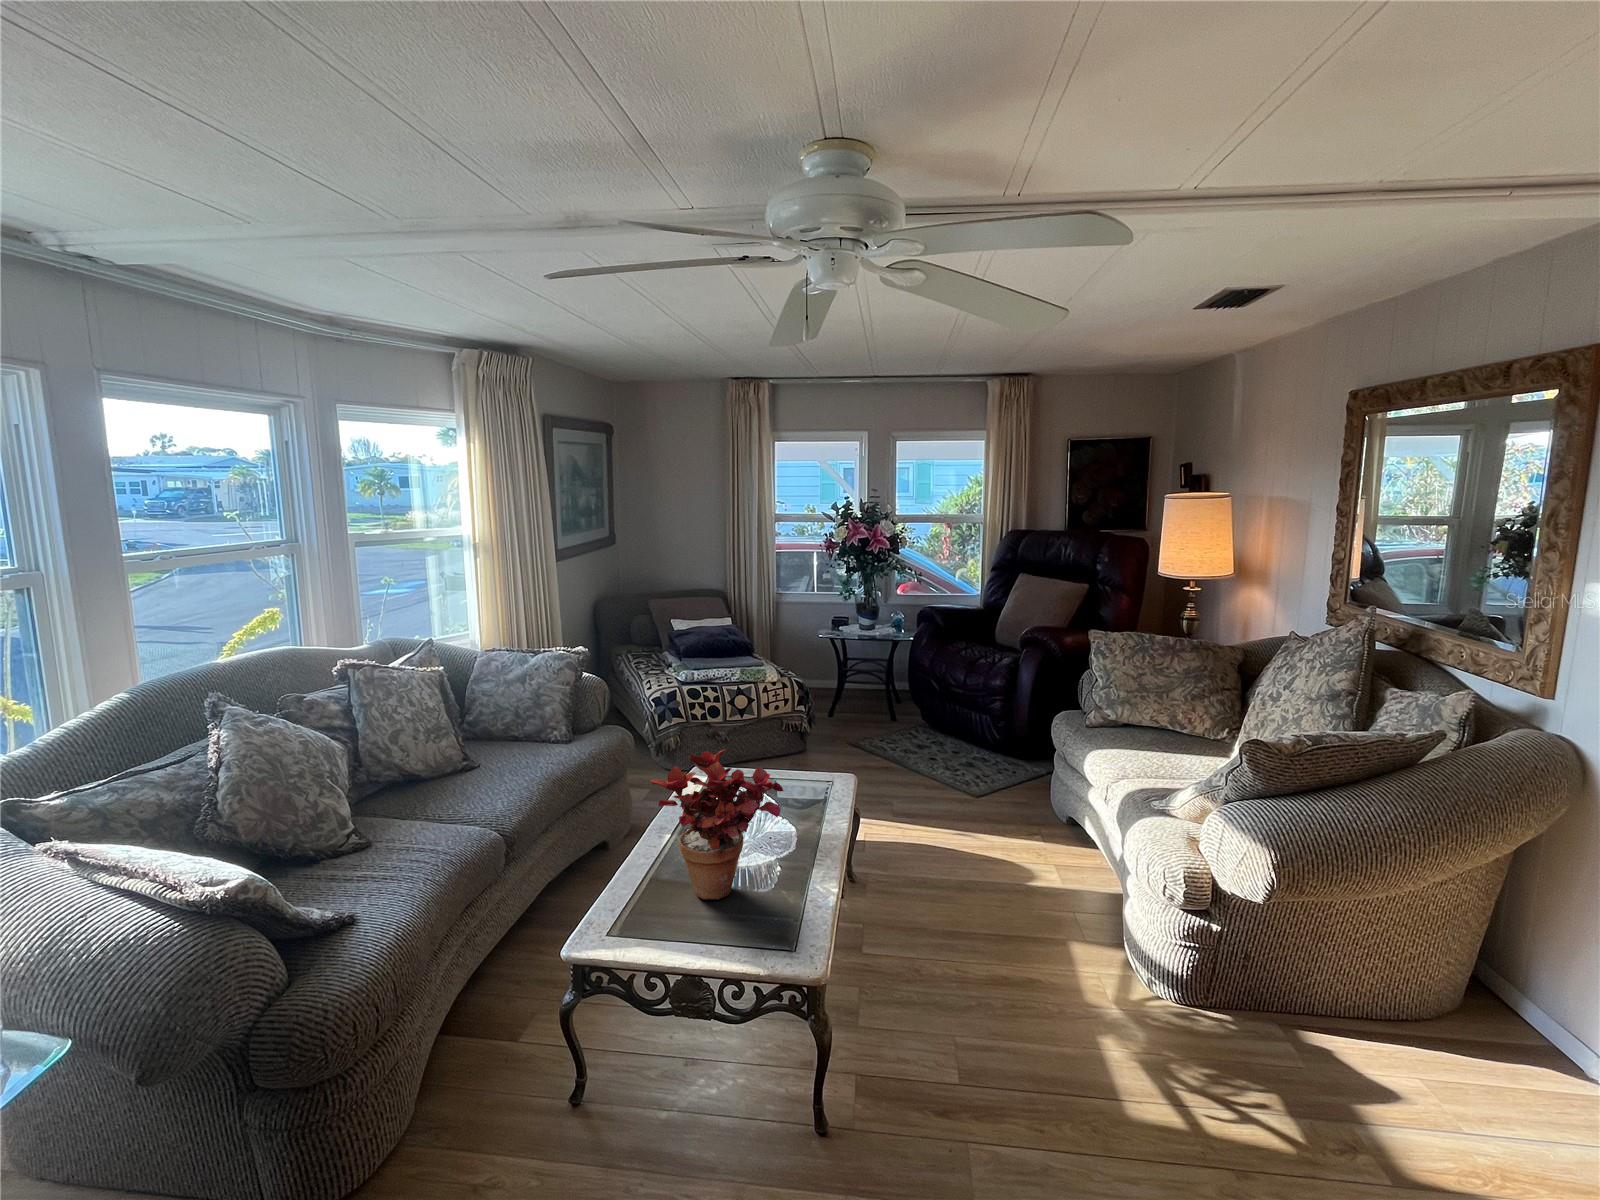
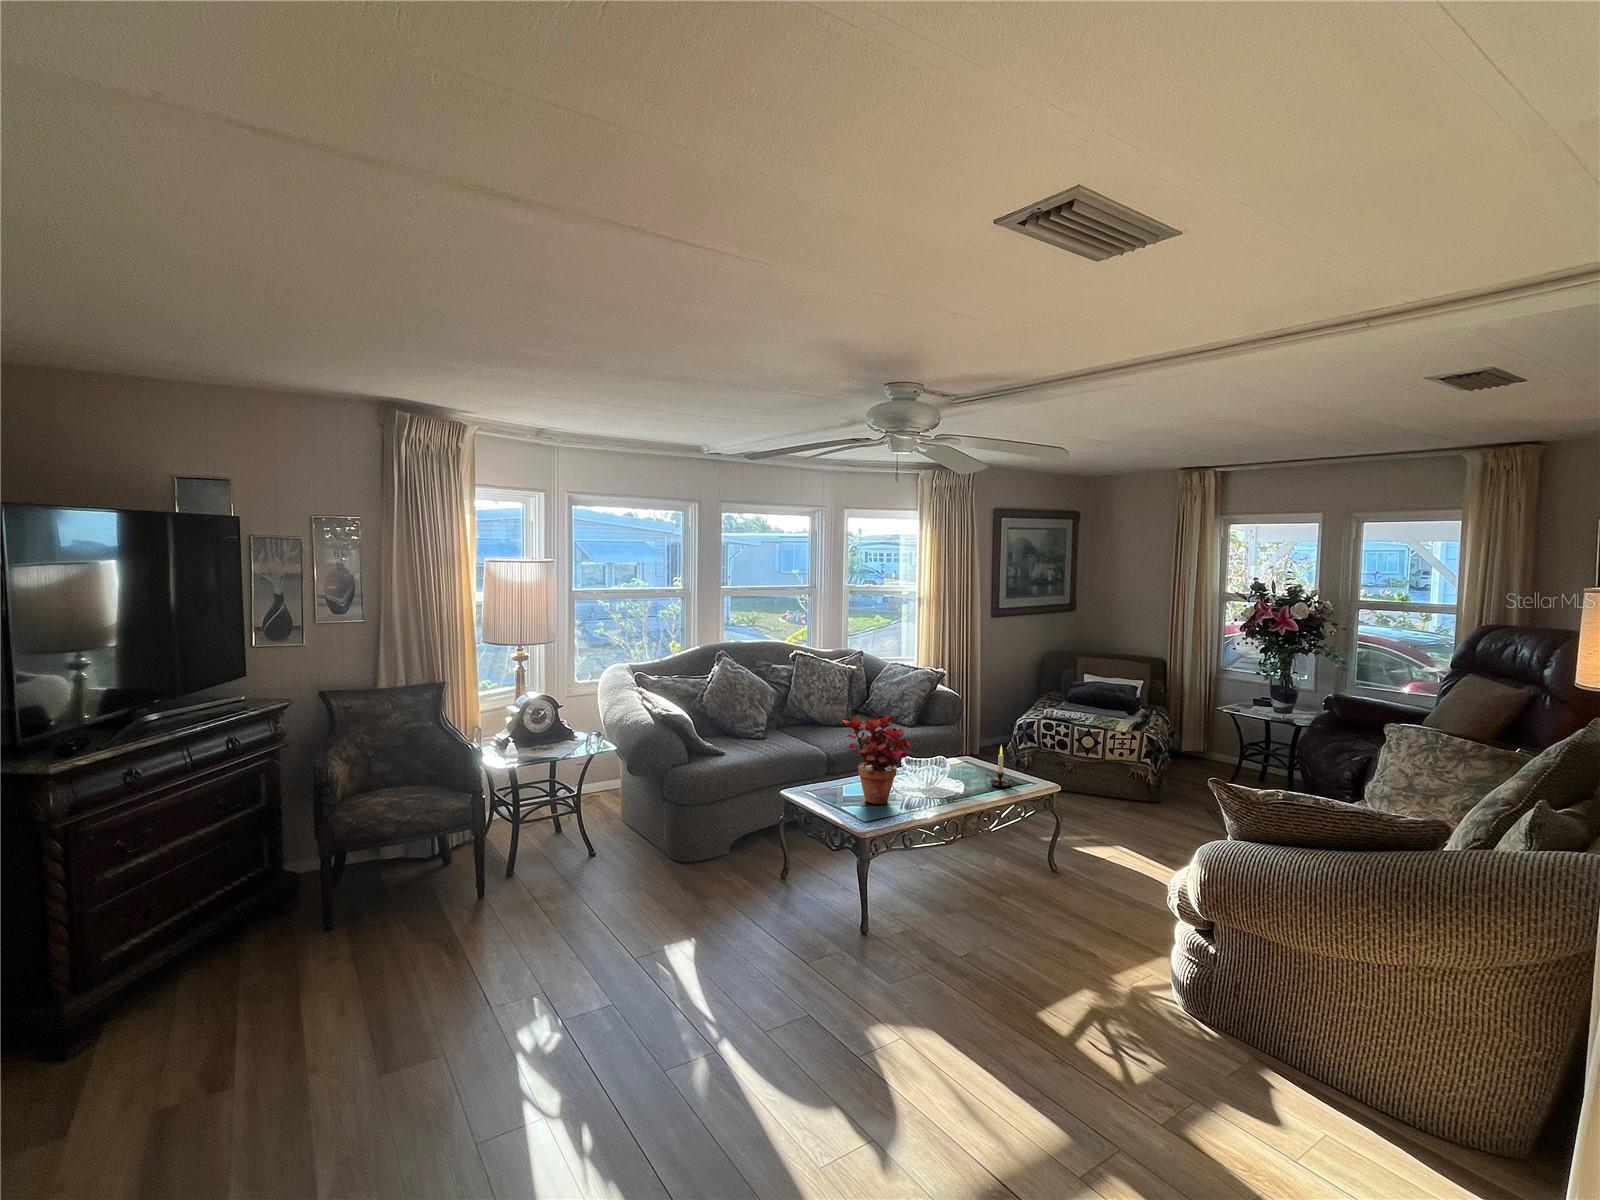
candle: none [791,743,823,799] -> present [991,746,1014,787]

